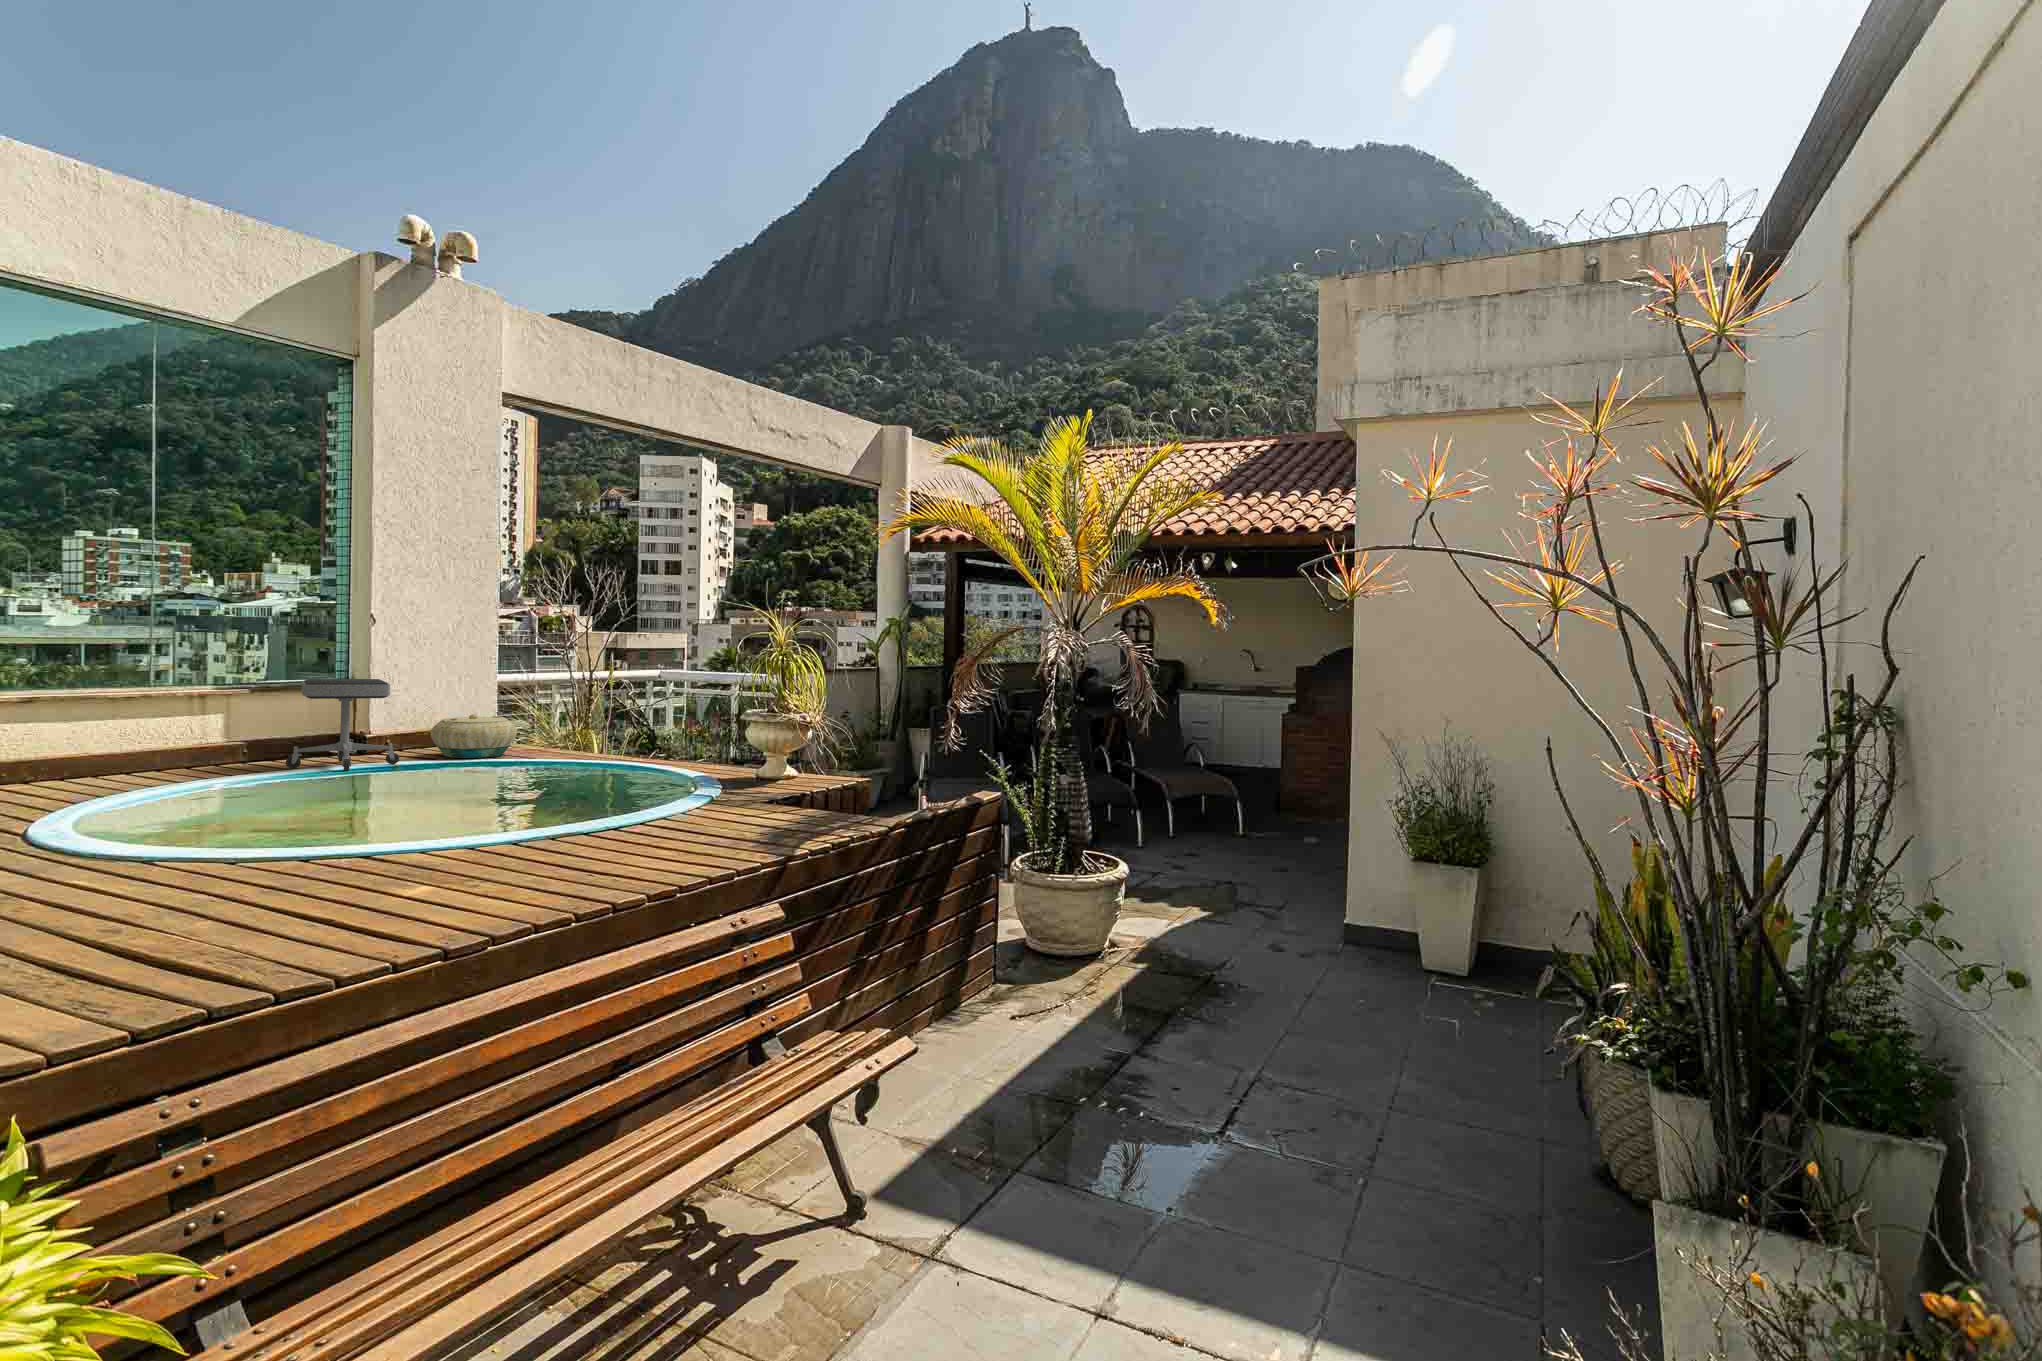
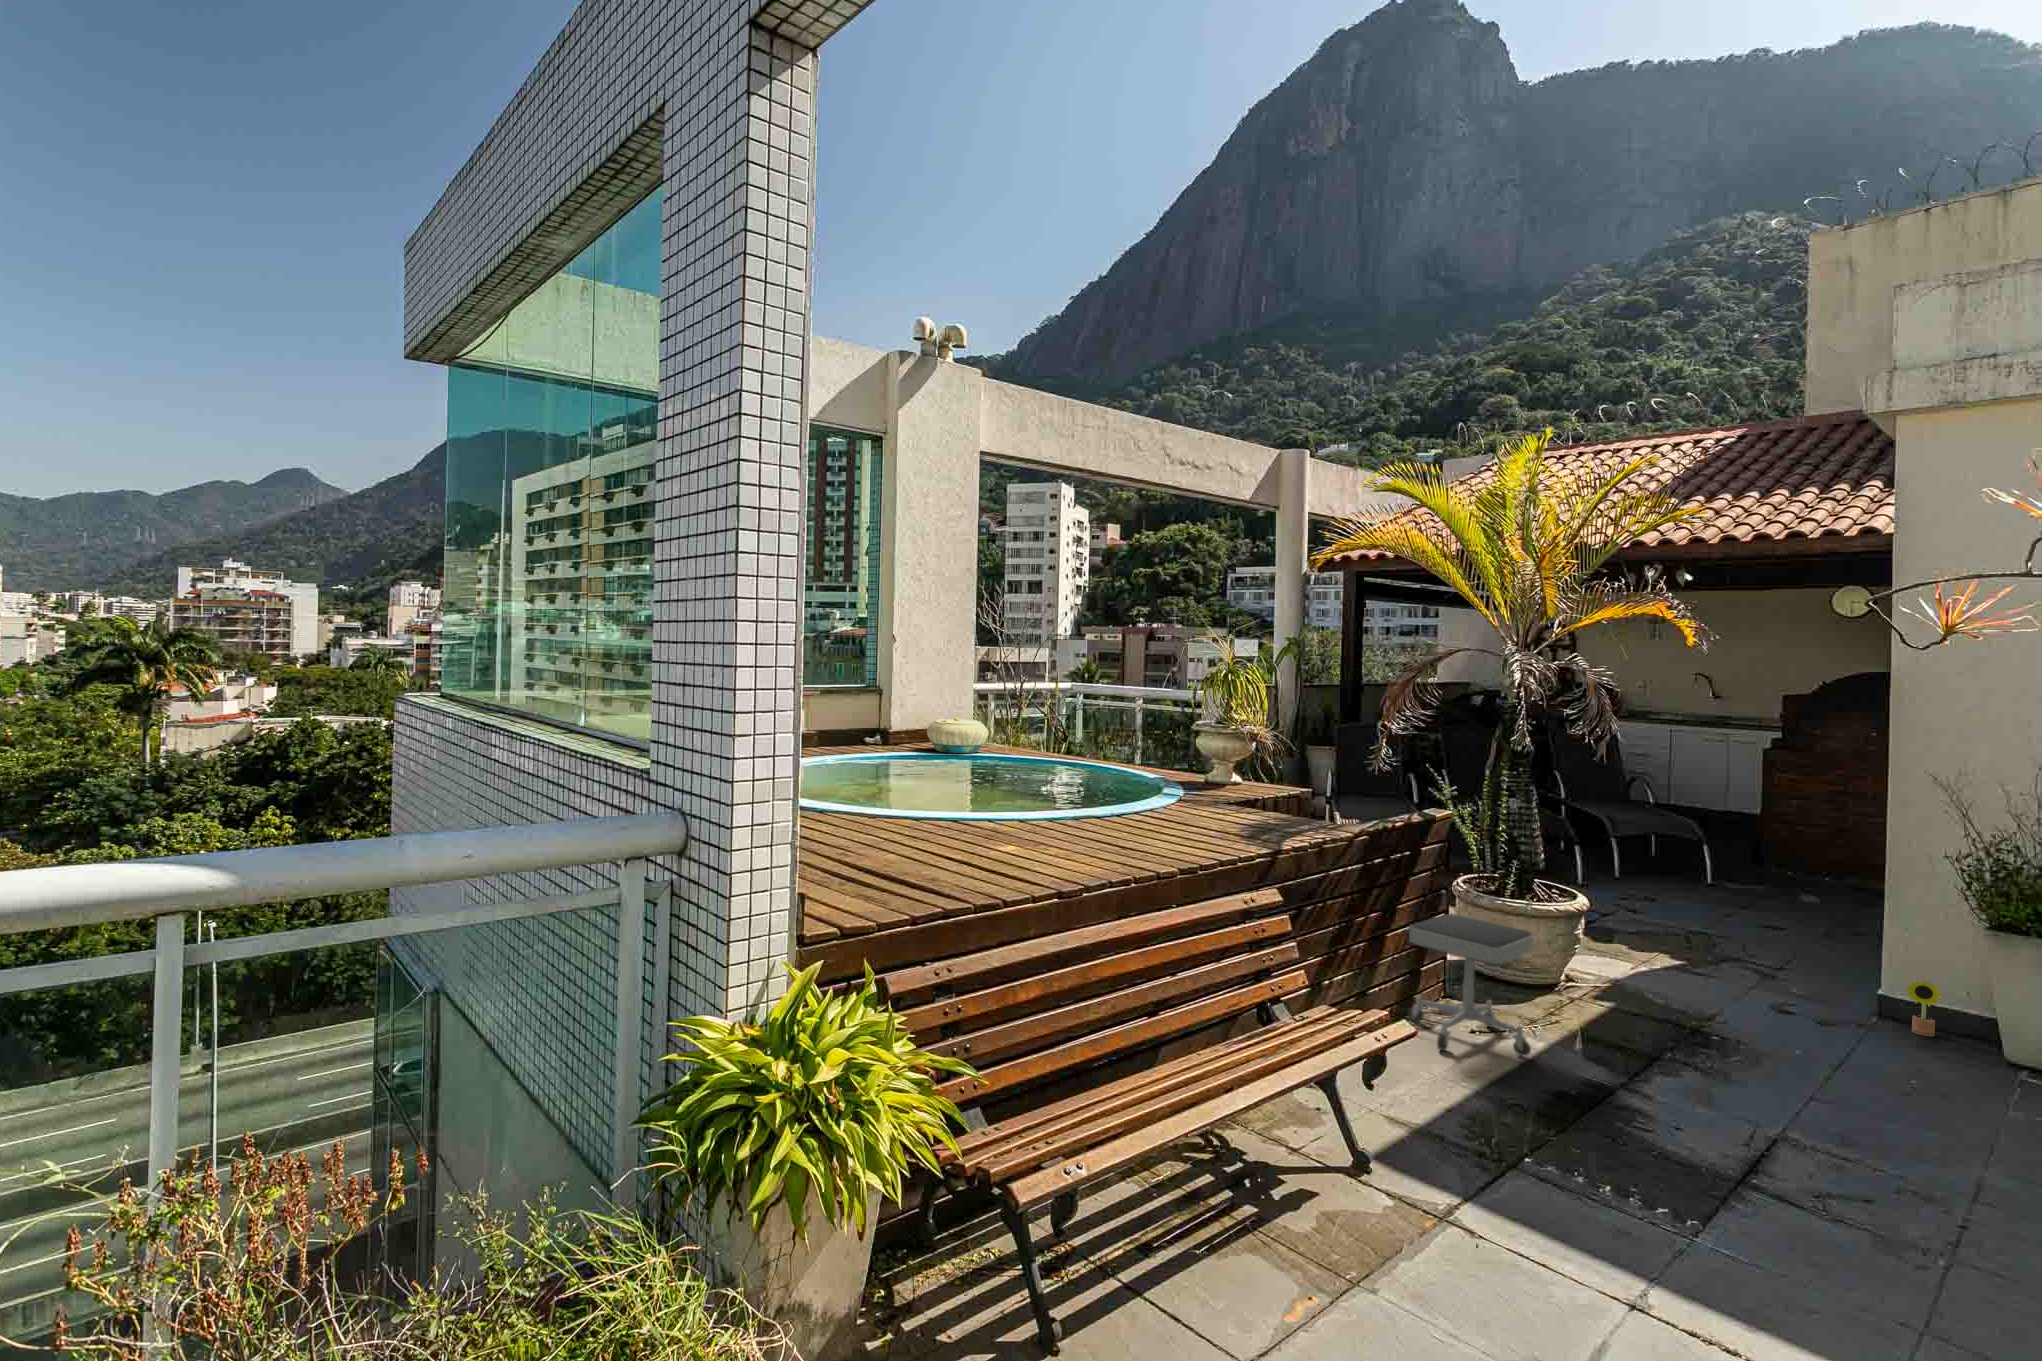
stool: present [286,679,399,771] -> present [1408,914,1533,1056]
decorative plant: none [1364,911,1390,958] -> present [1906,981,1942,1037]

